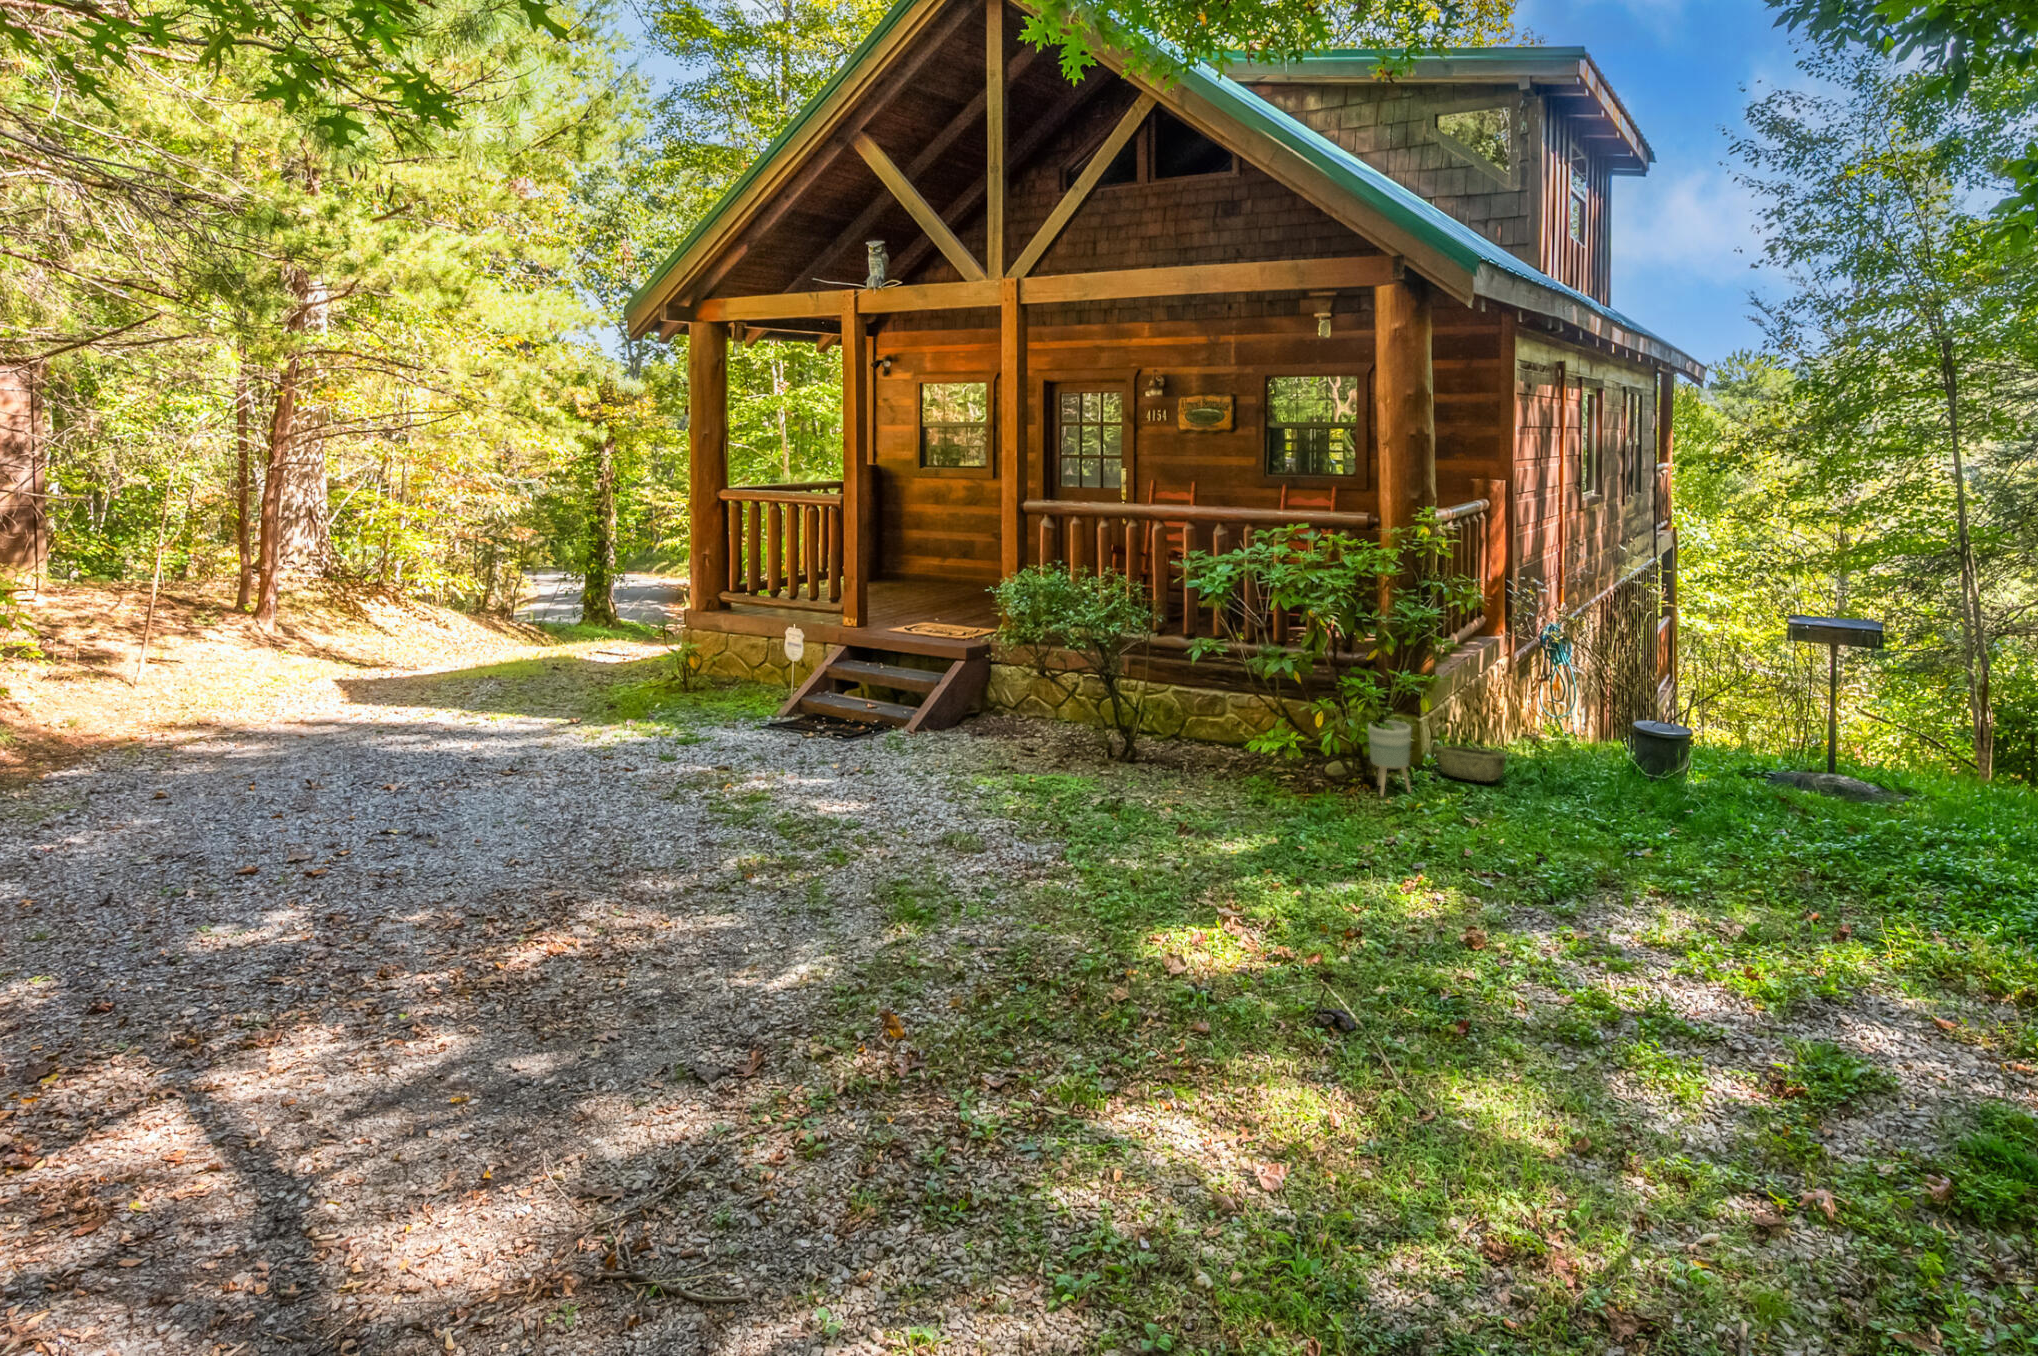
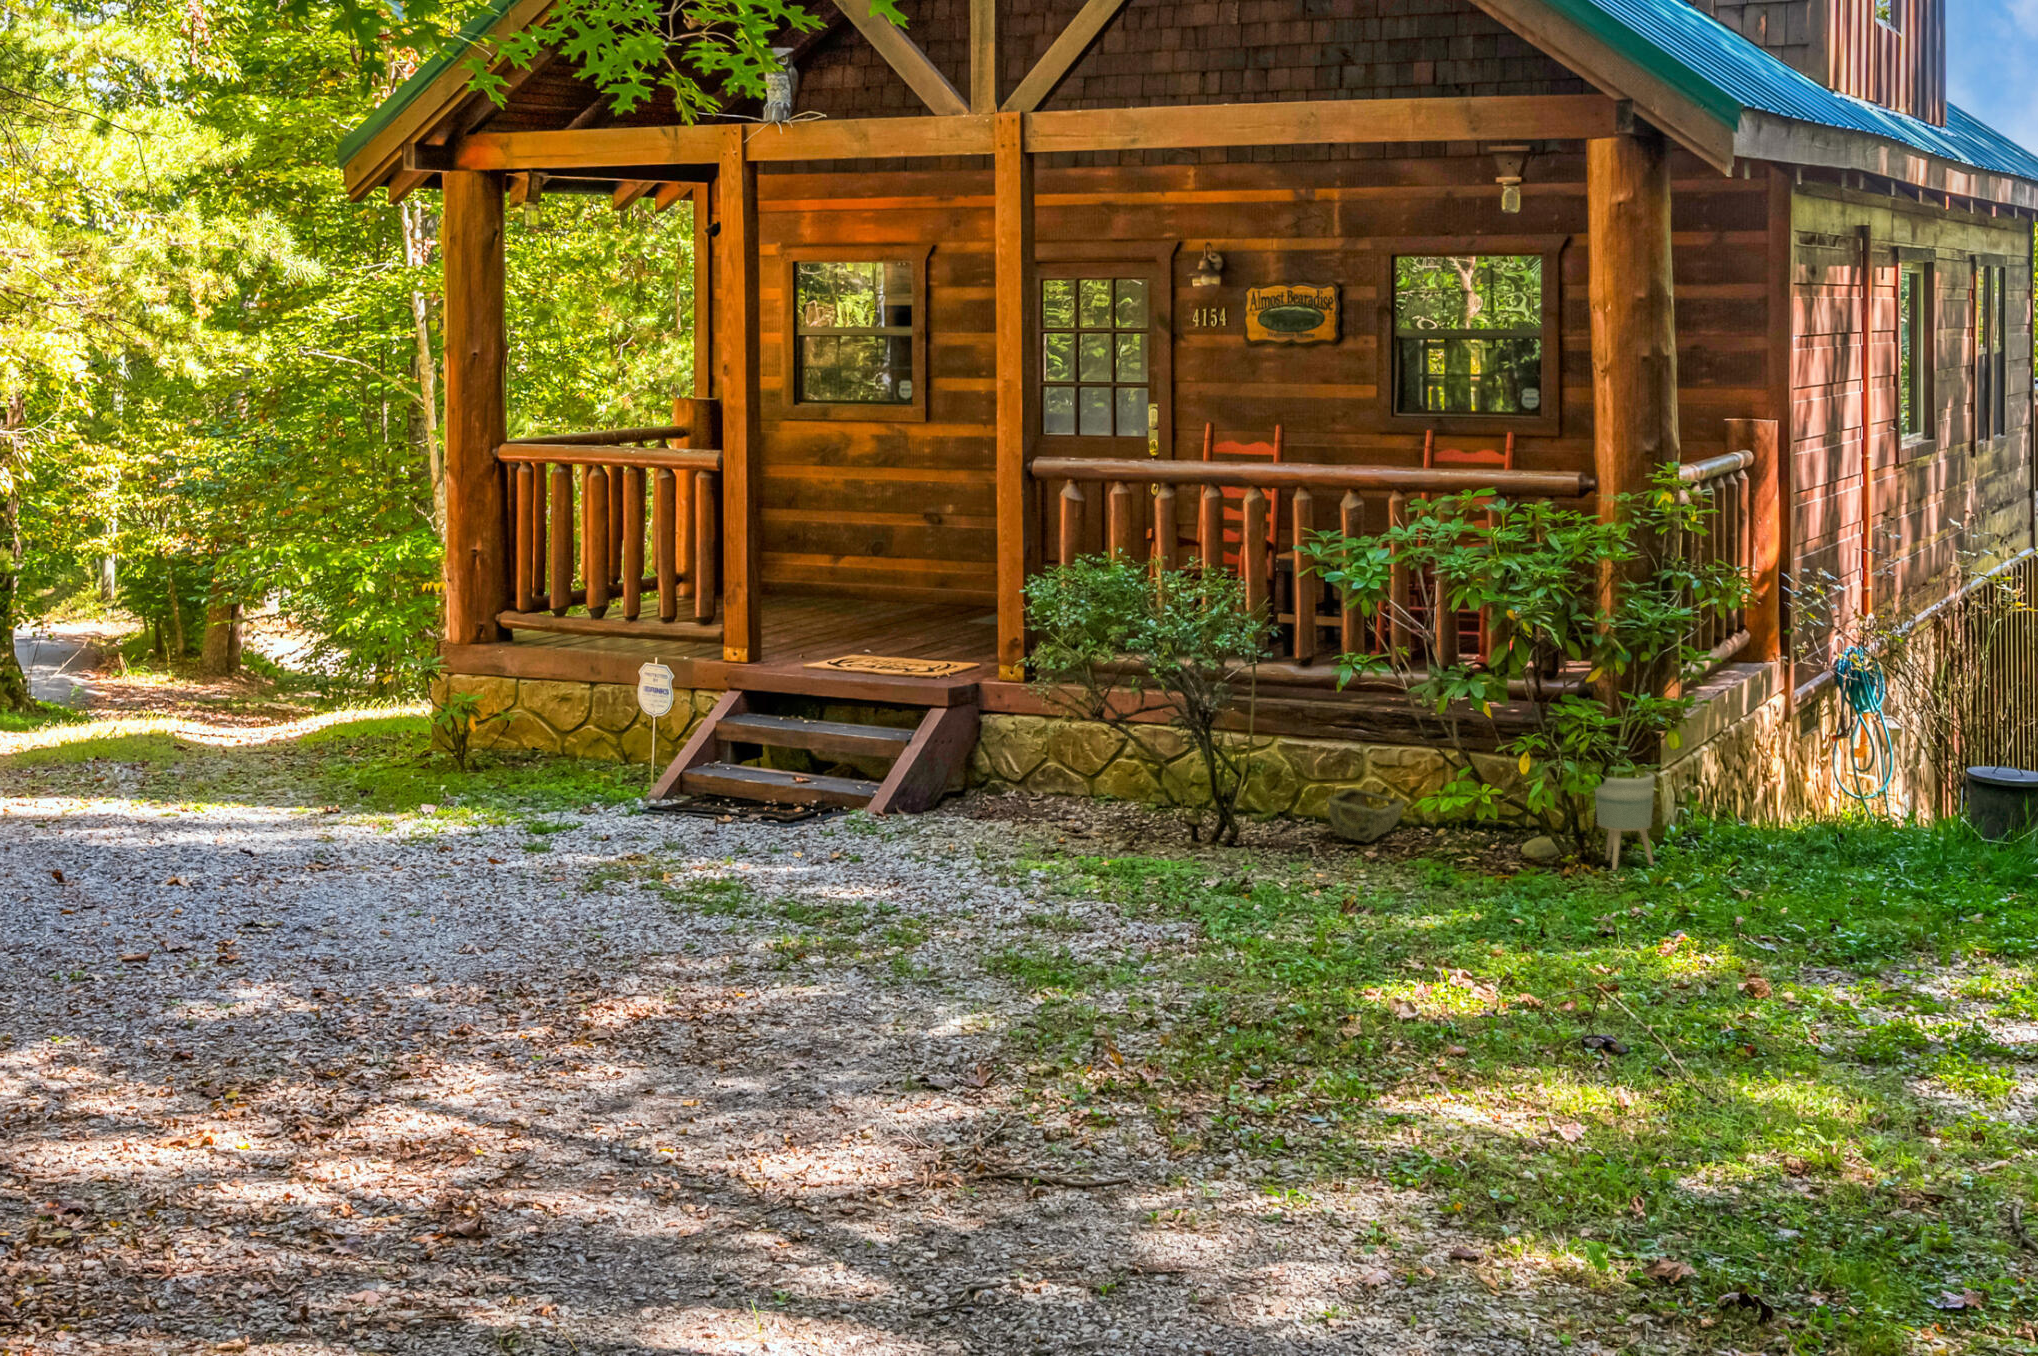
woven basket: present [1434,746,1506,781] -> present [1327,788,1404,842]

